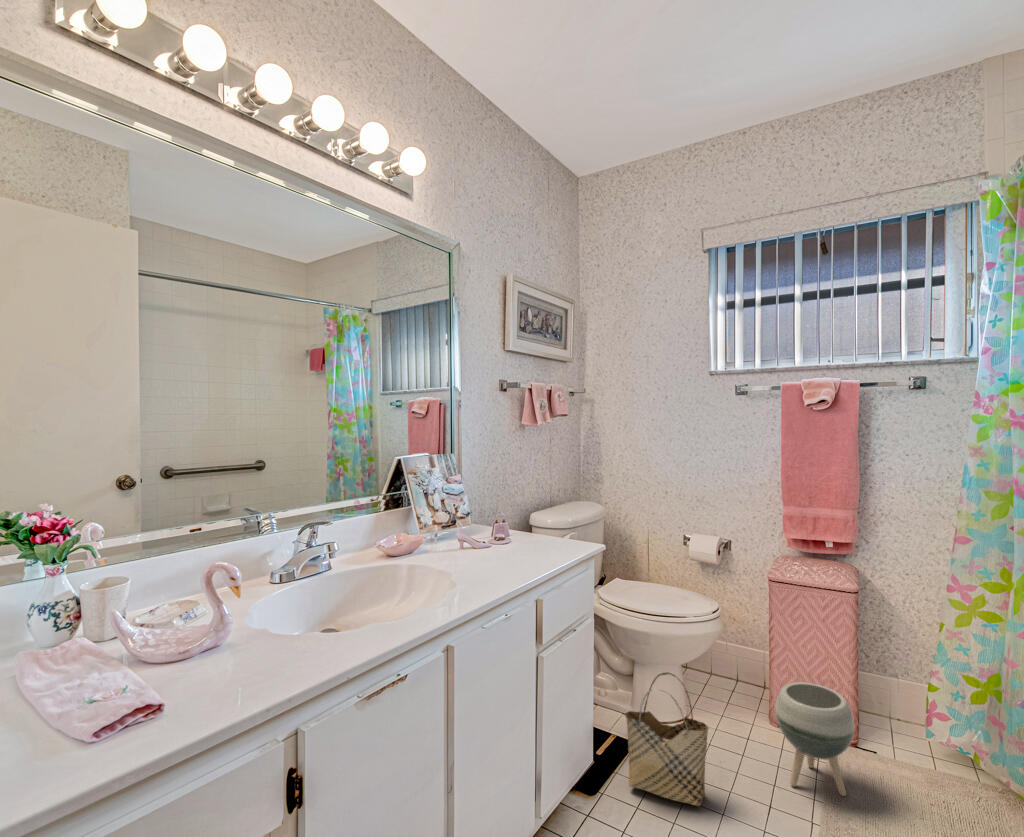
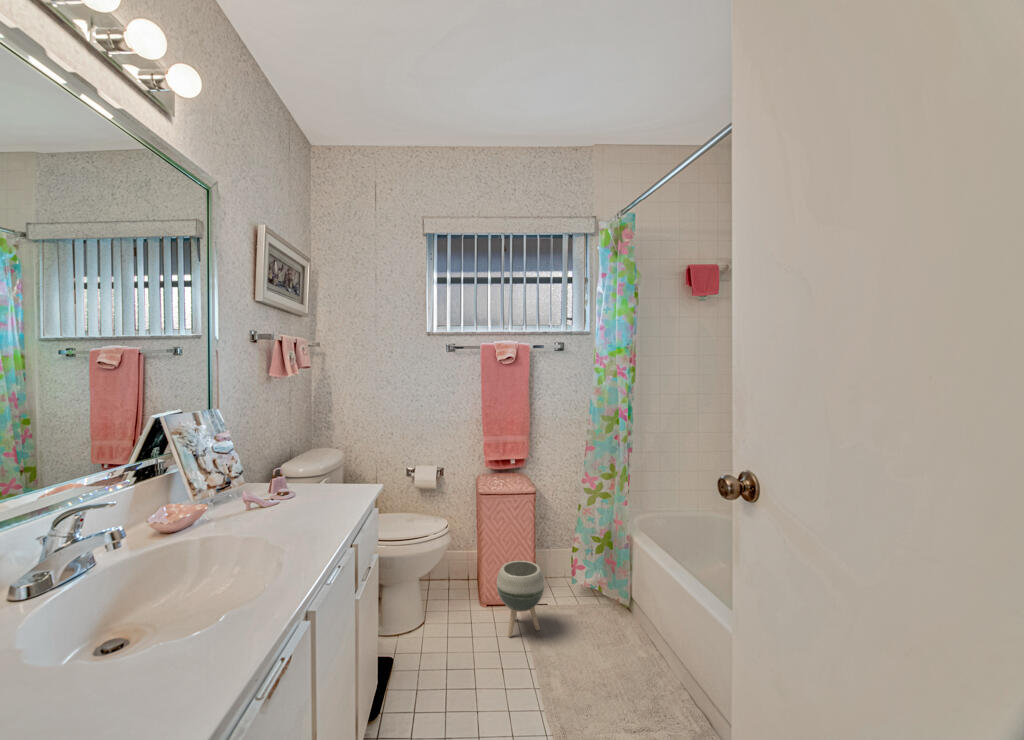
woven basket: present [625,672,708,806] -> none [400,582,466,688]

